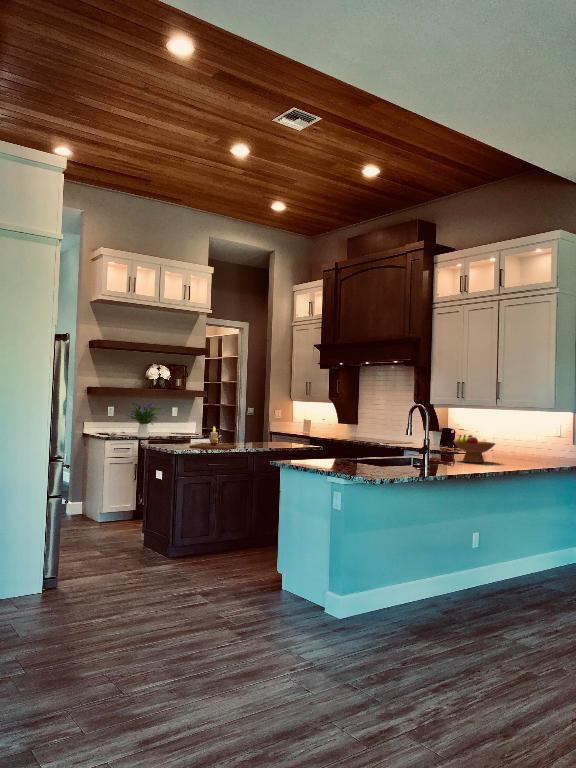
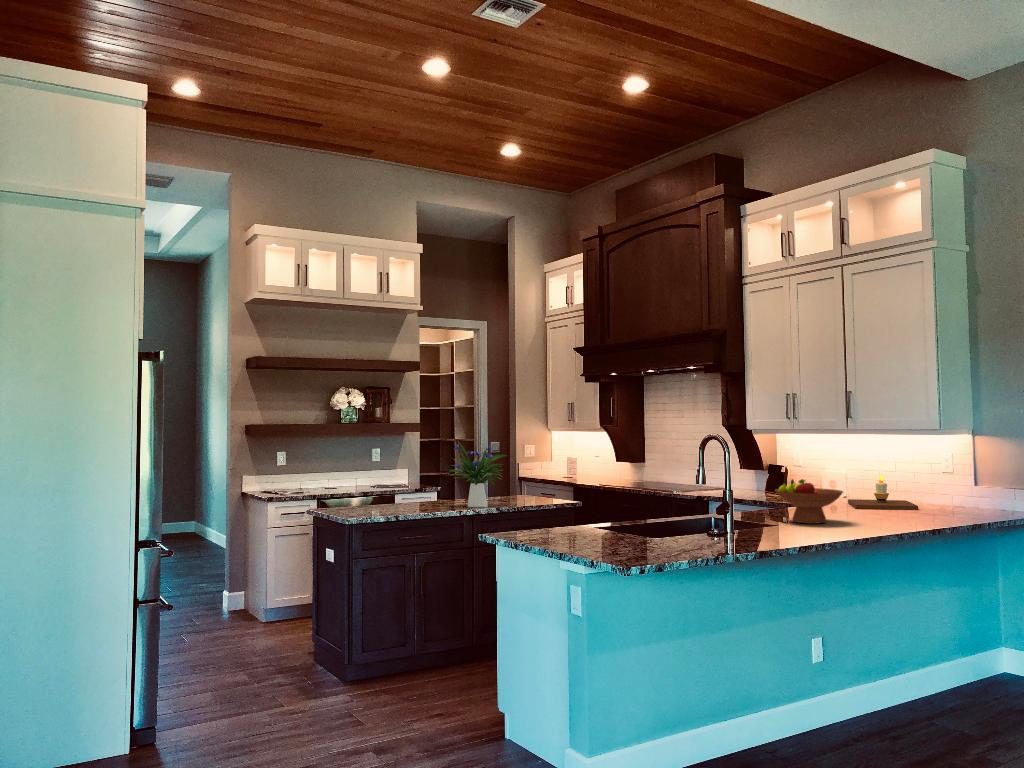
flower arrangement: present [128,400,161,437] -> present [450,440,507,507]
candle: present [189,427,237,450] -> present [848,475,918,510]

